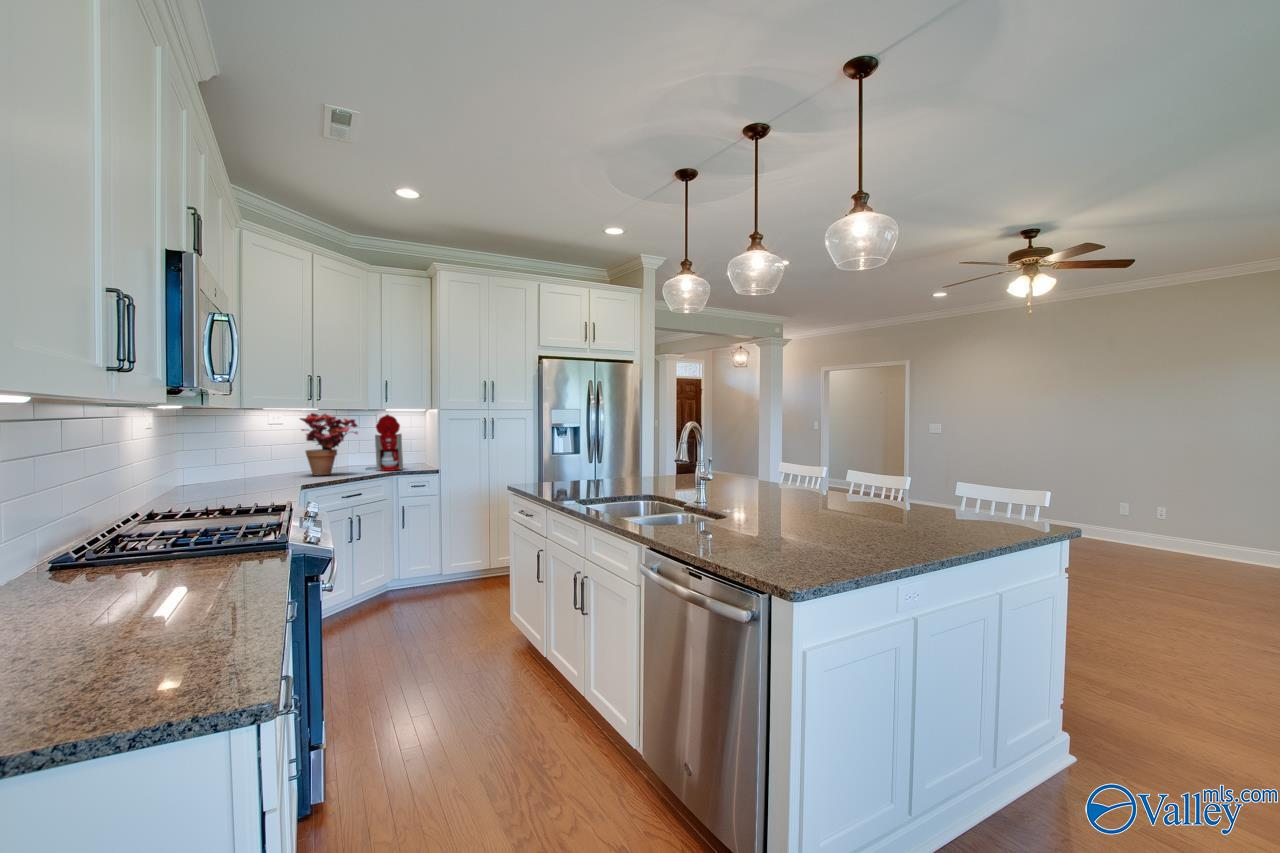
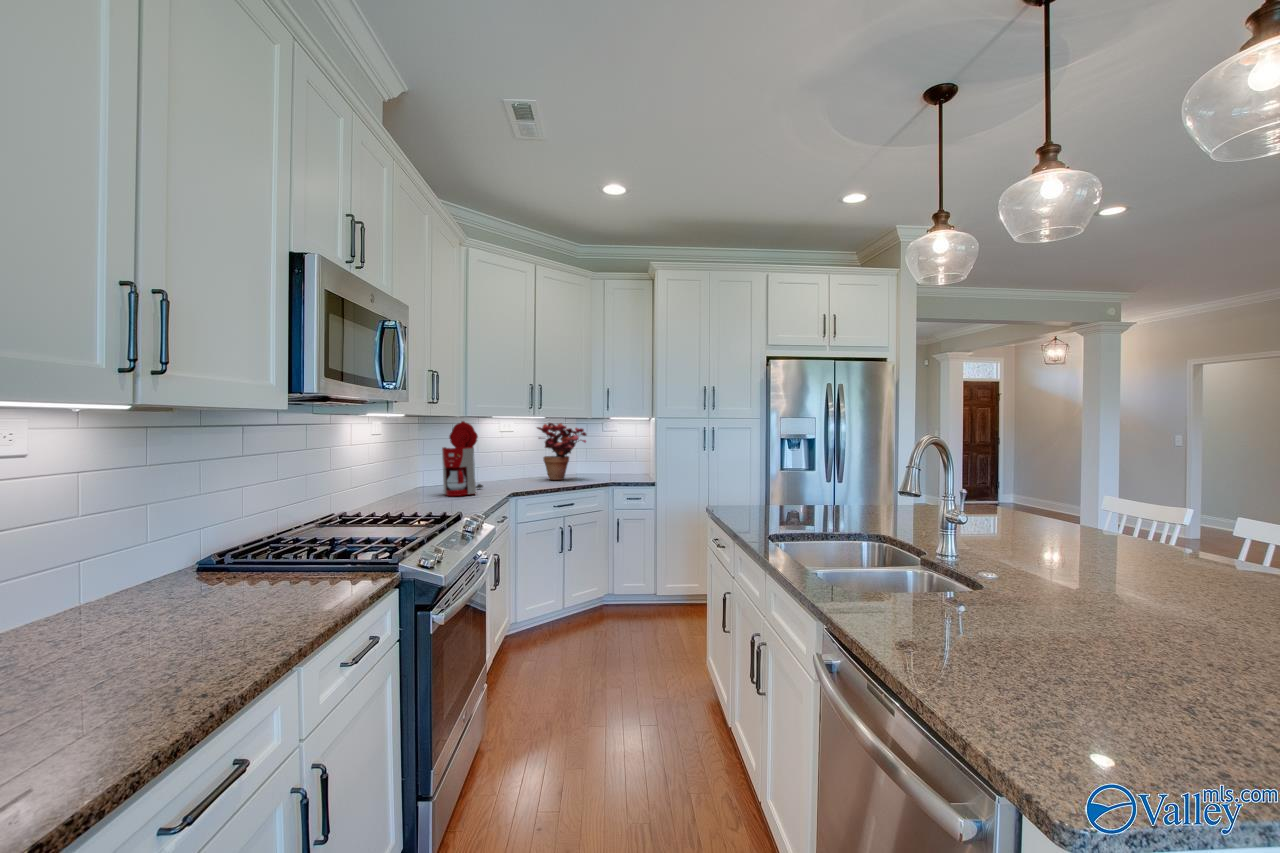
coffee maker: present [367,414,403,471] -> present [442,421,483,496]

